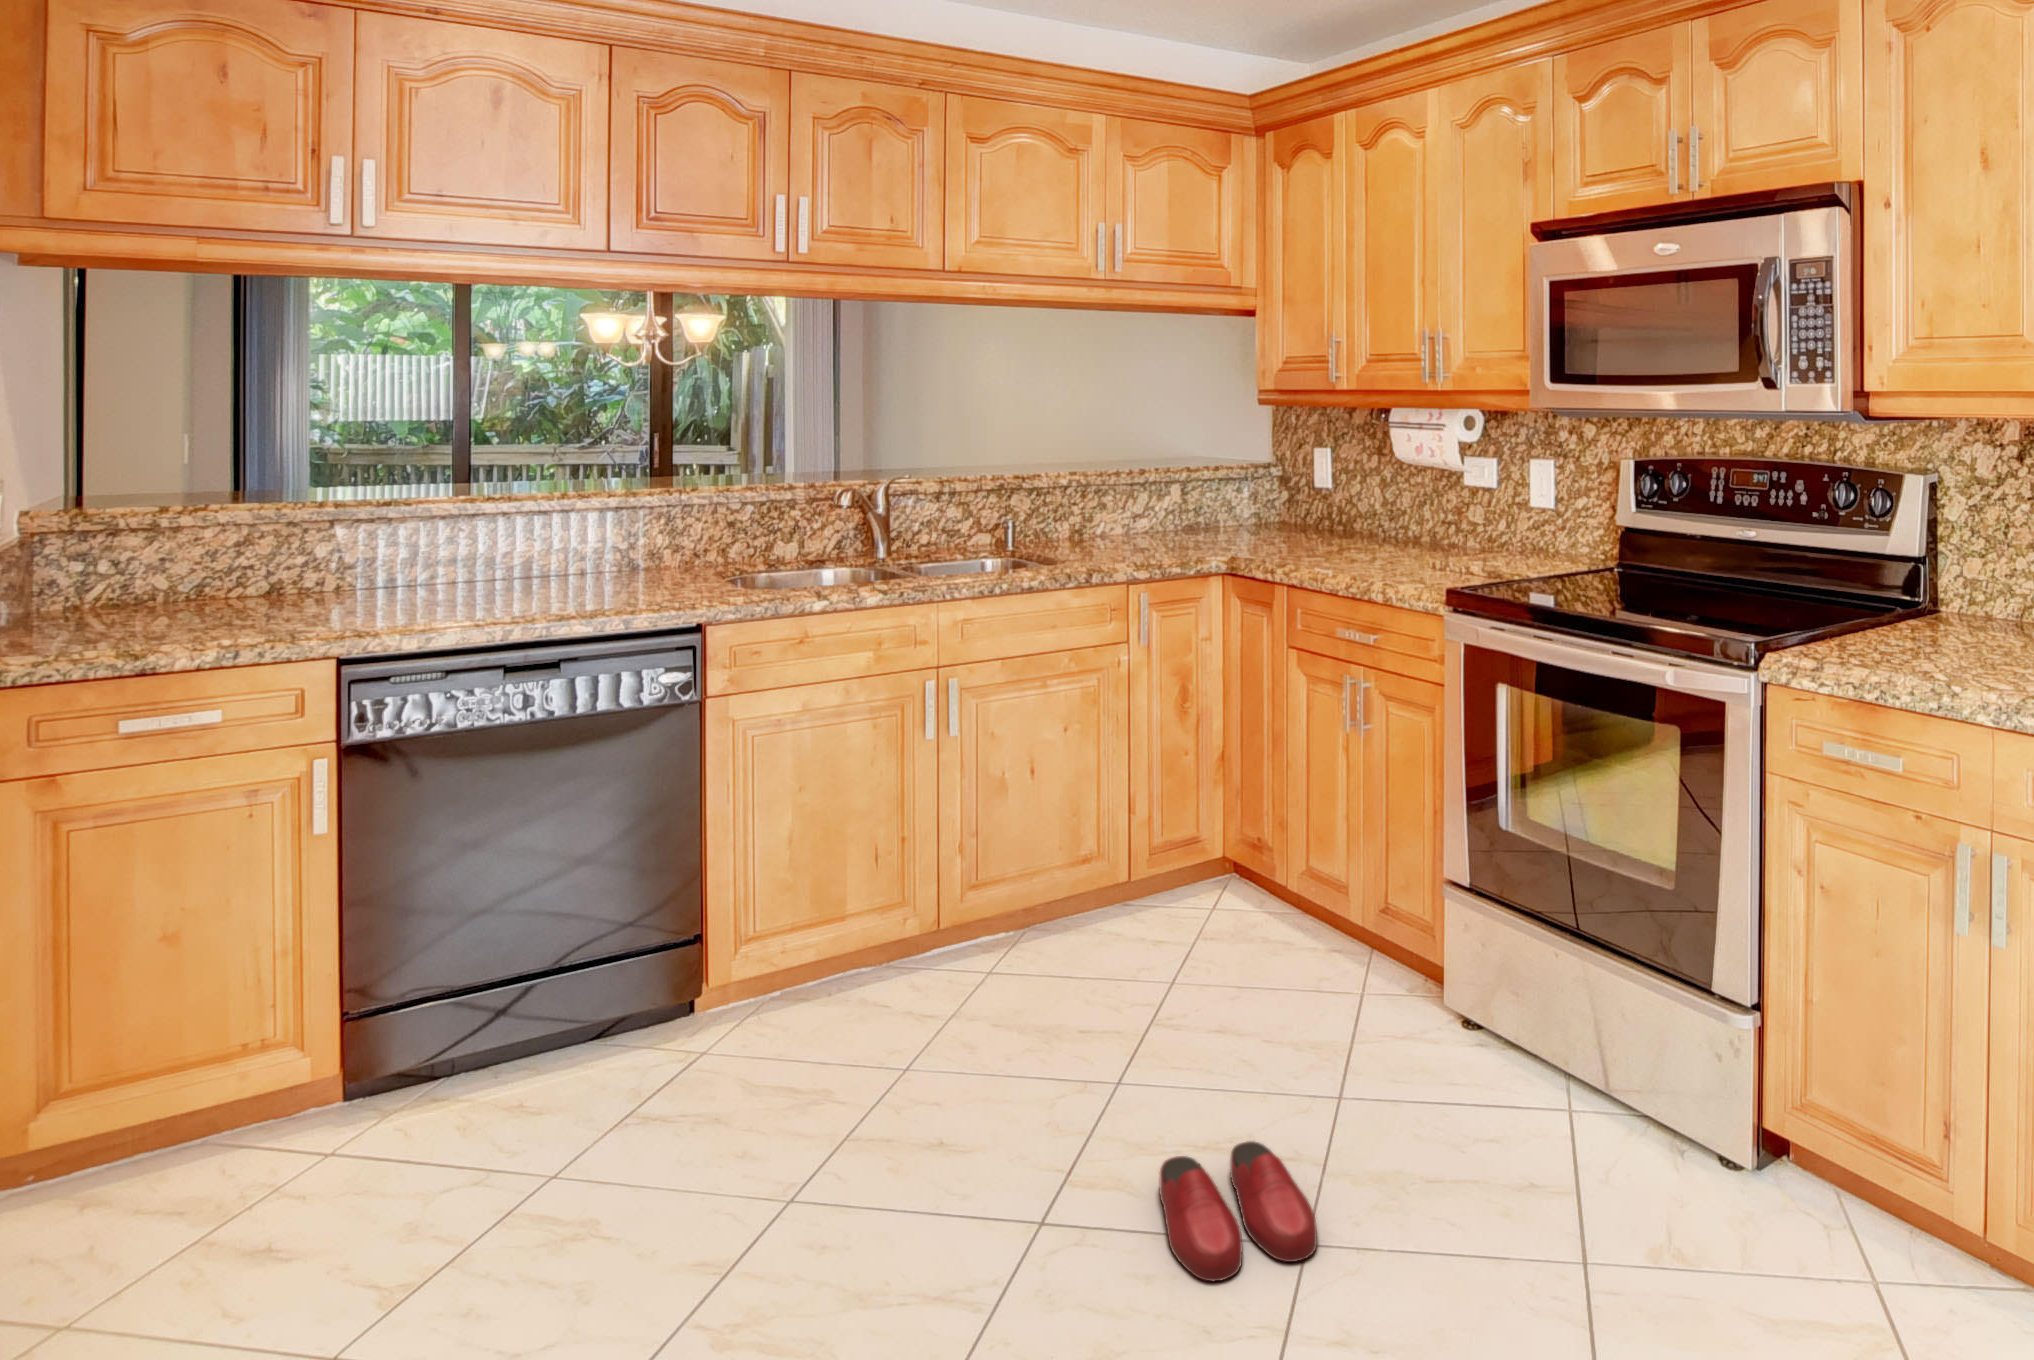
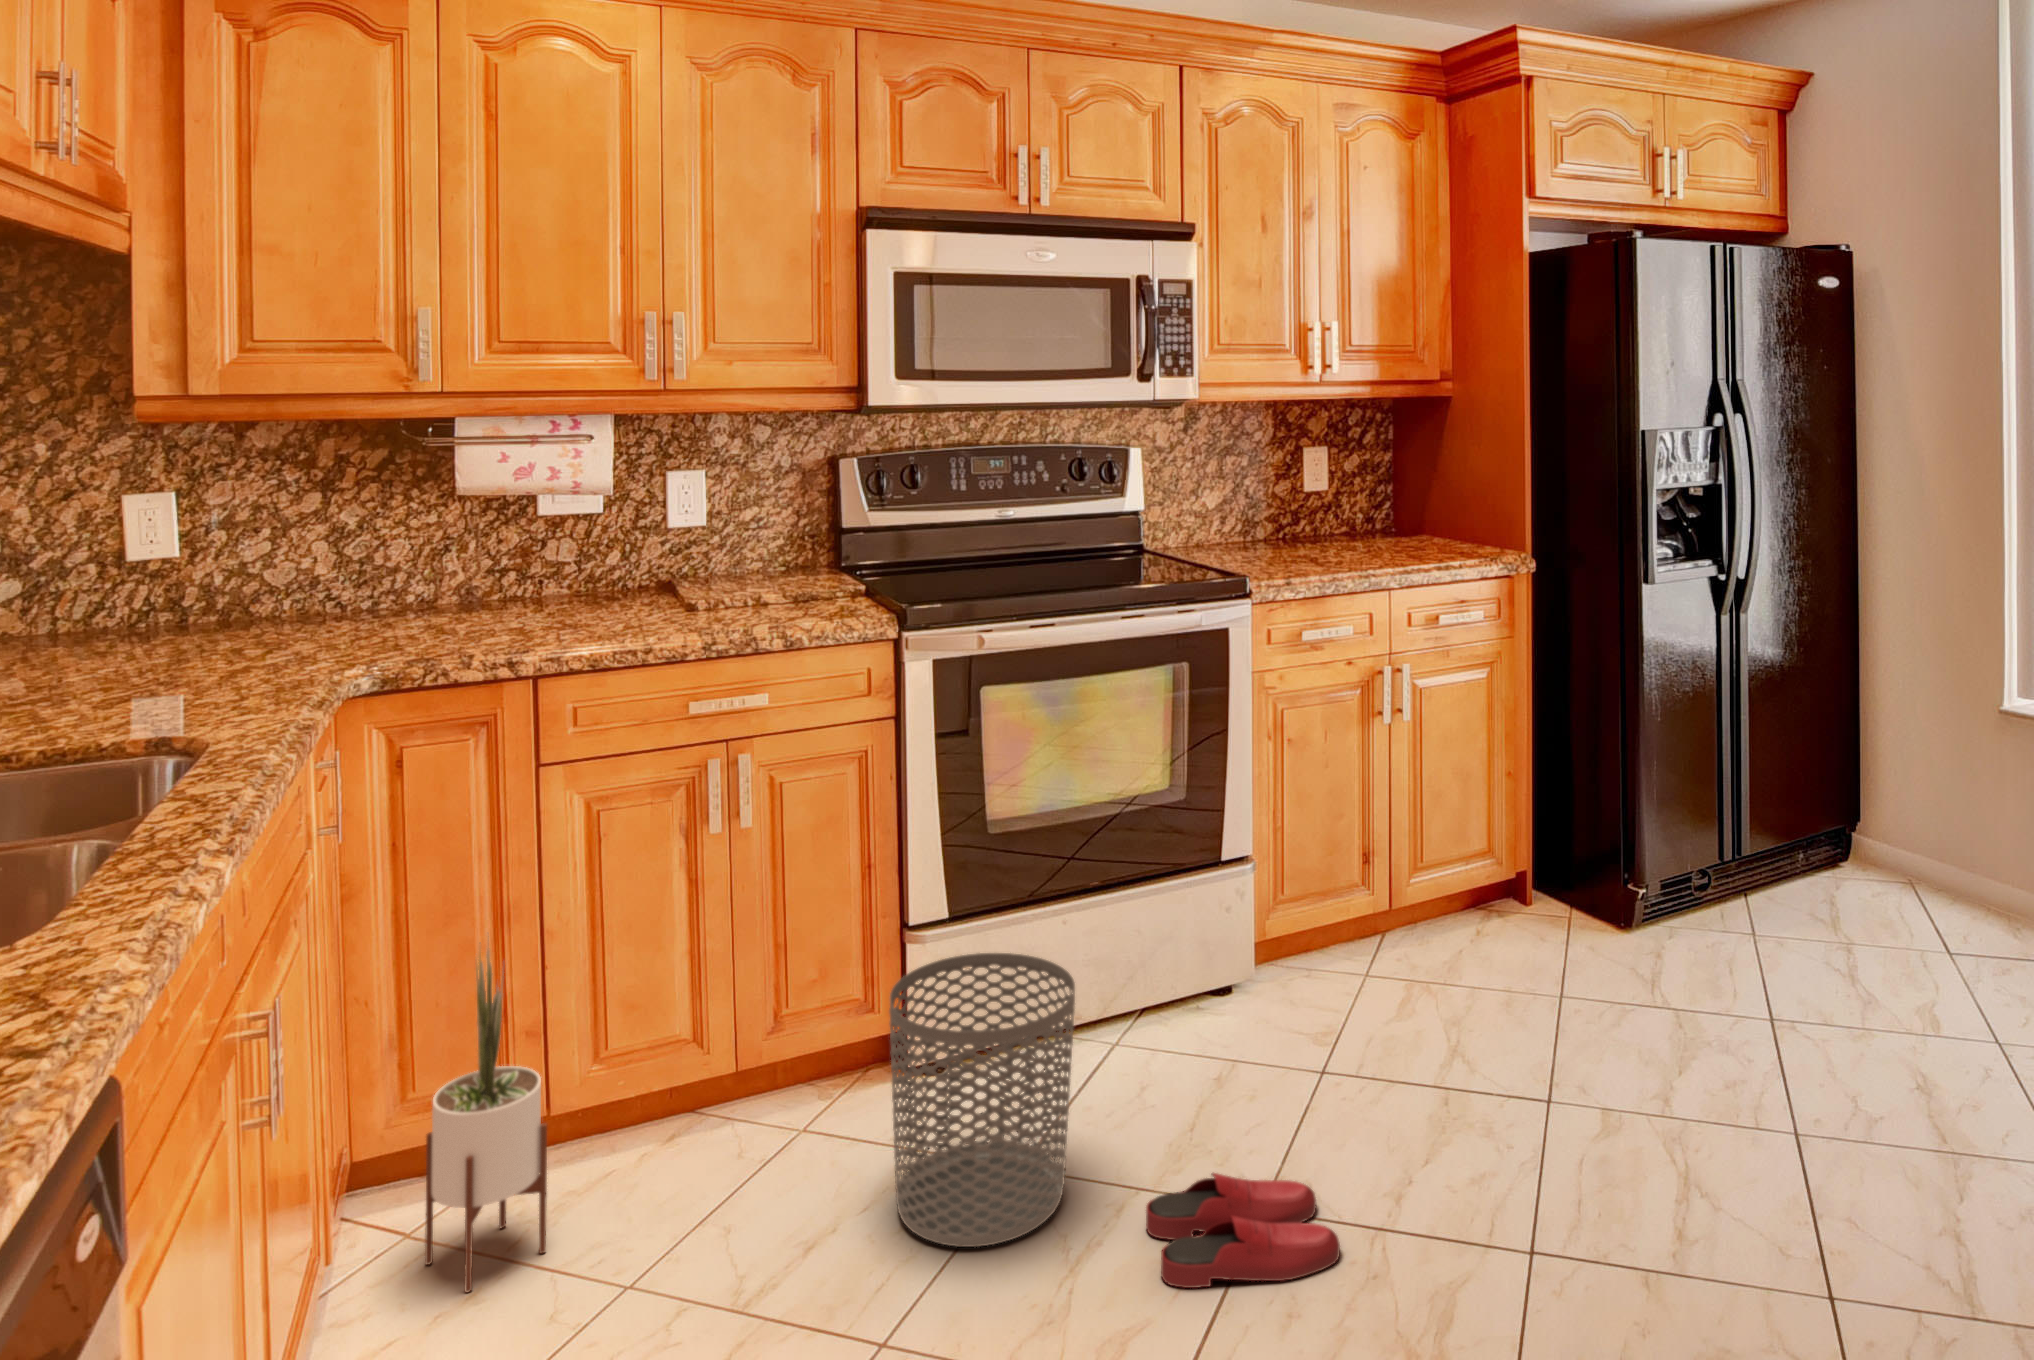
potted plant: none [1154,723,1226,941] -> present [425,948,547,1292]
waste bin: none [1201,867,1356,1111] -> present [889,953,1075,1247]

